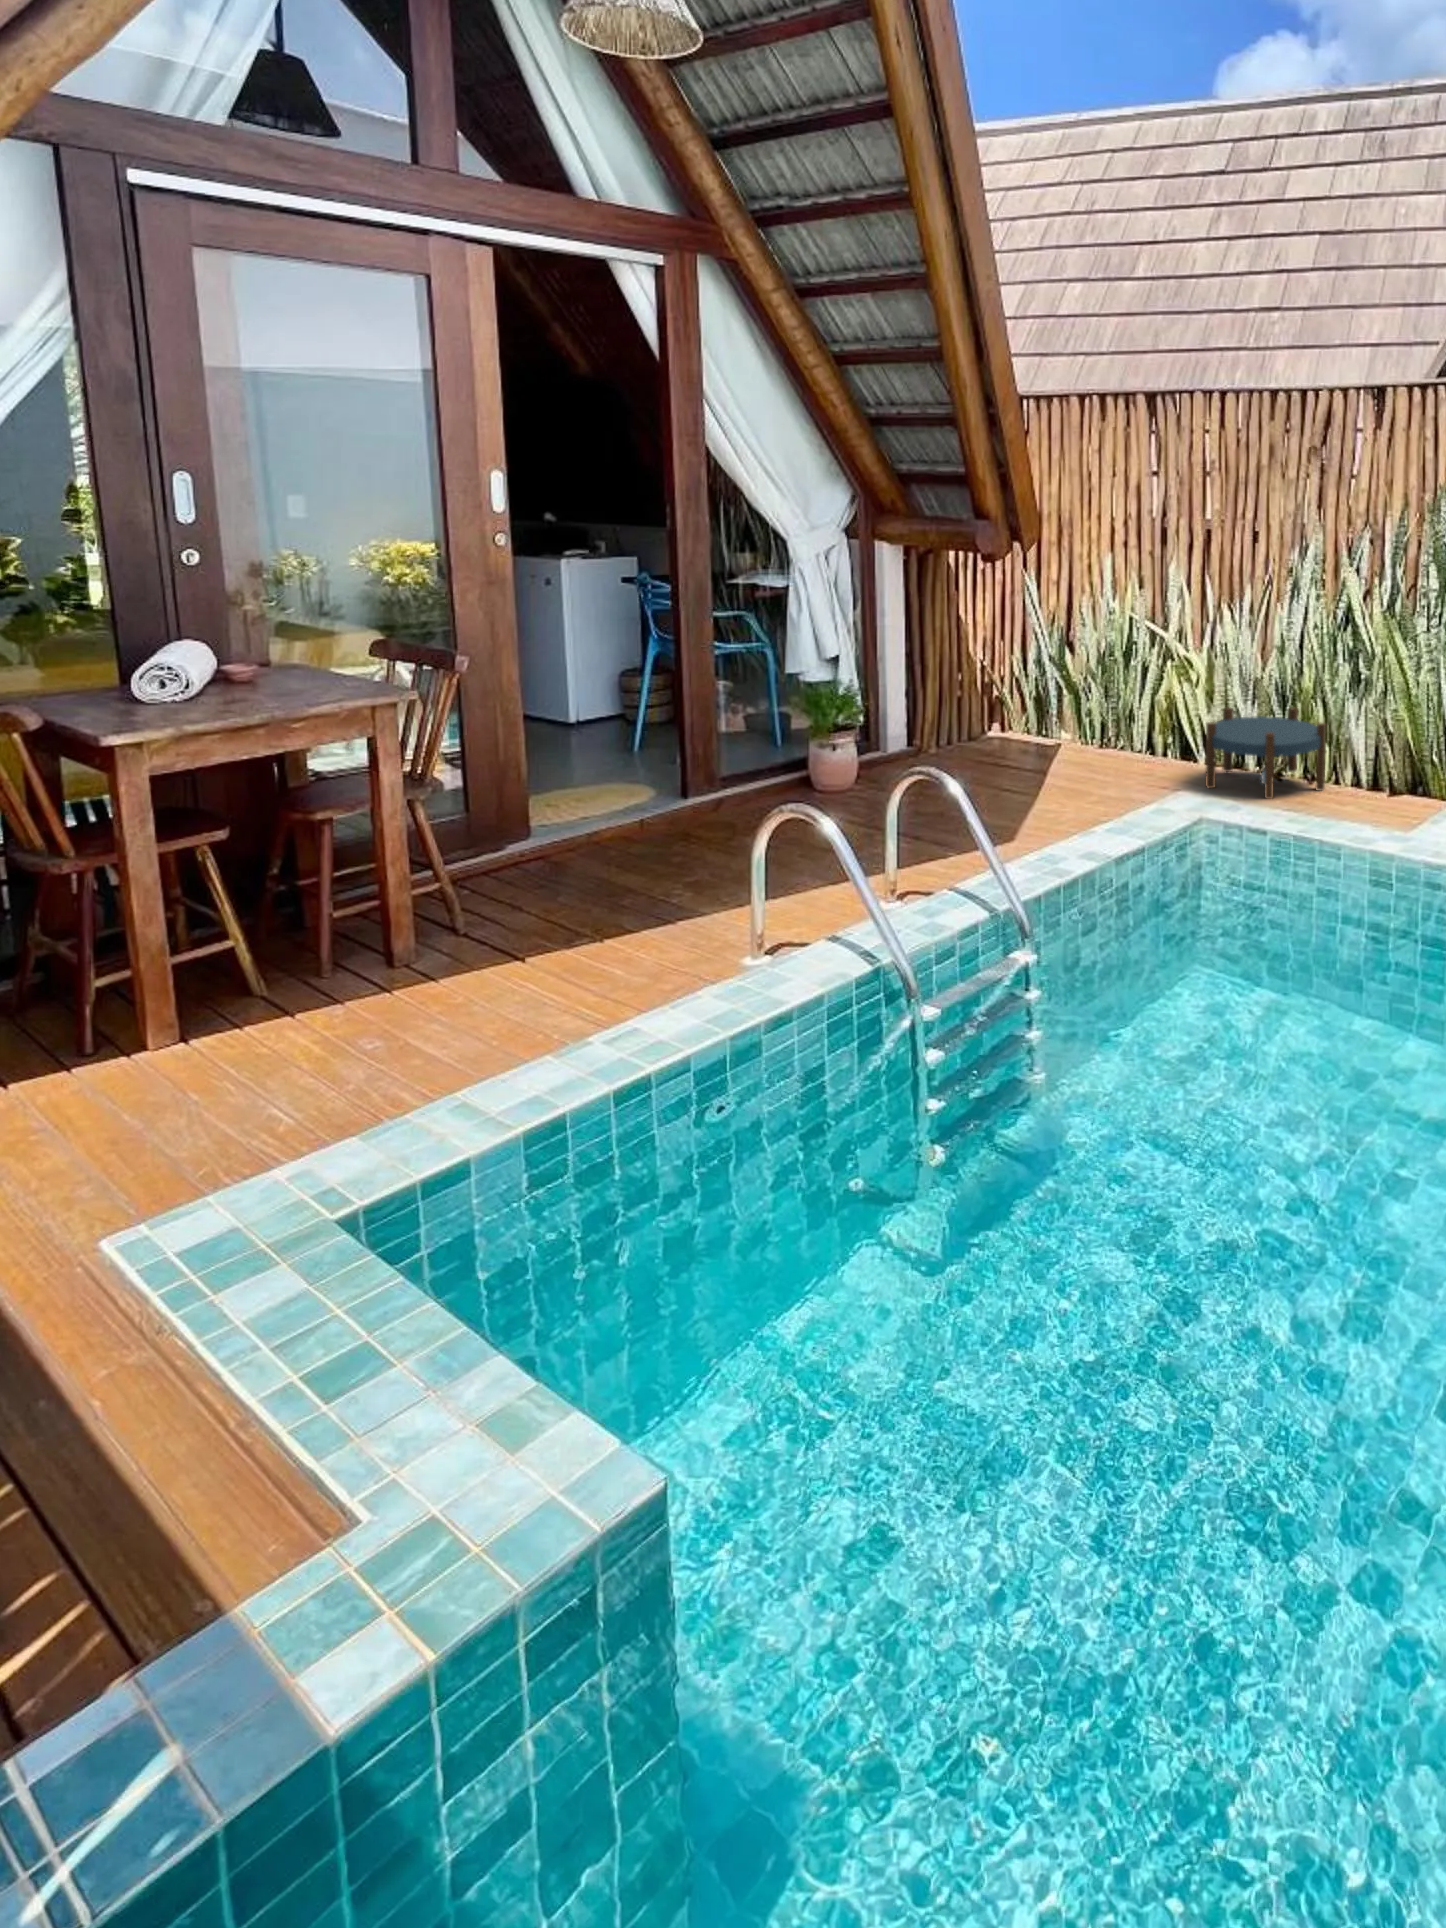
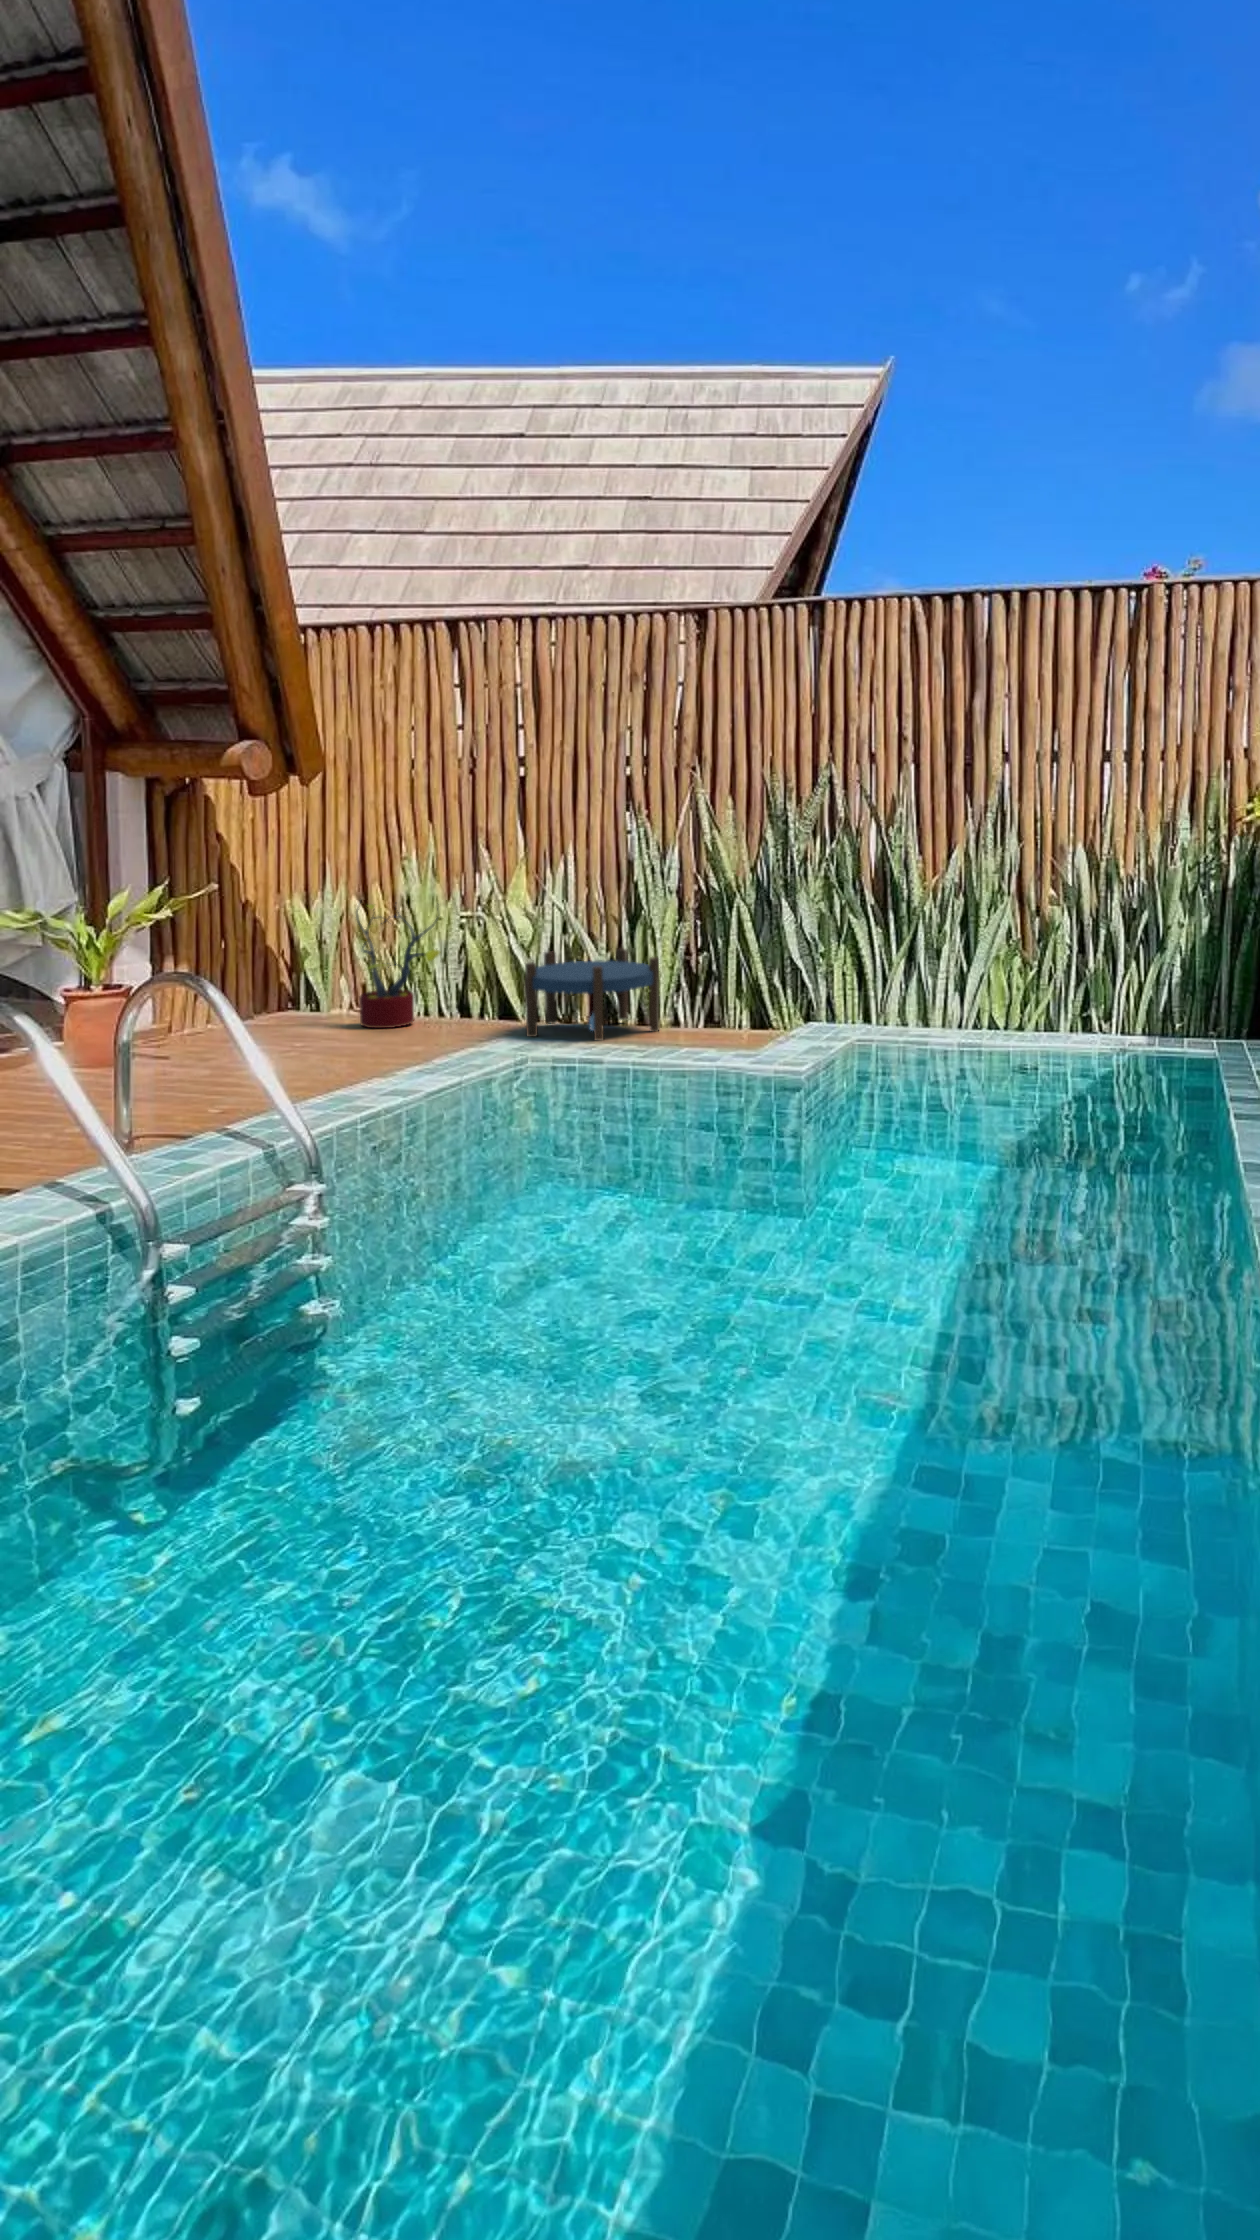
decorative plant: none [1066,648,1135,765] -> present [357,904,440,1028]

